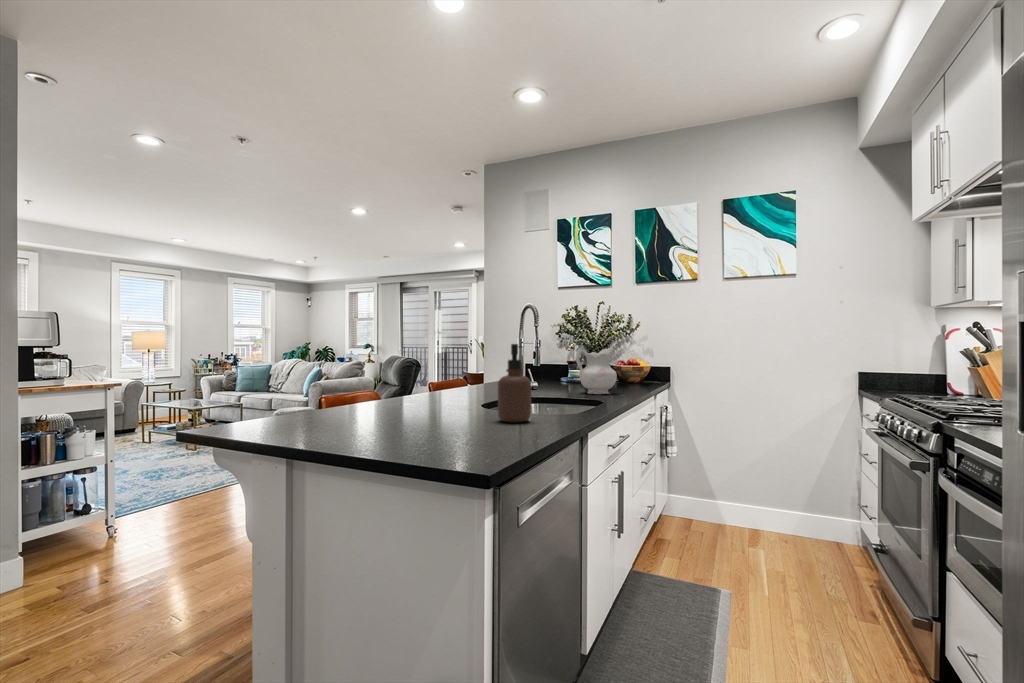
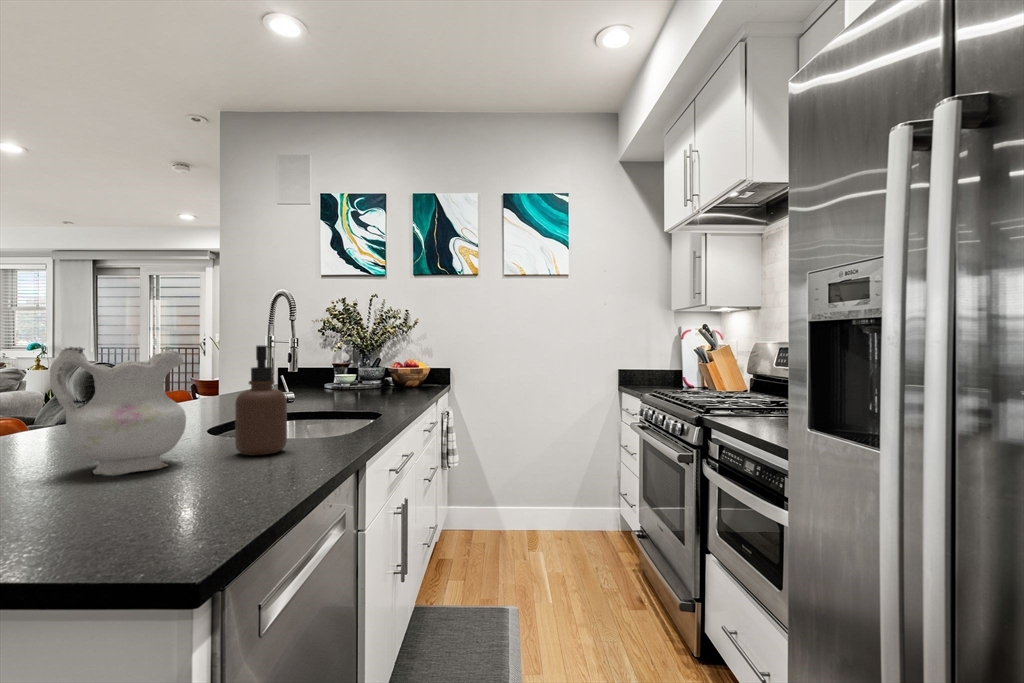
ceramic pitcher: present [576,347,617,394] -> present [50,347,186,475]

